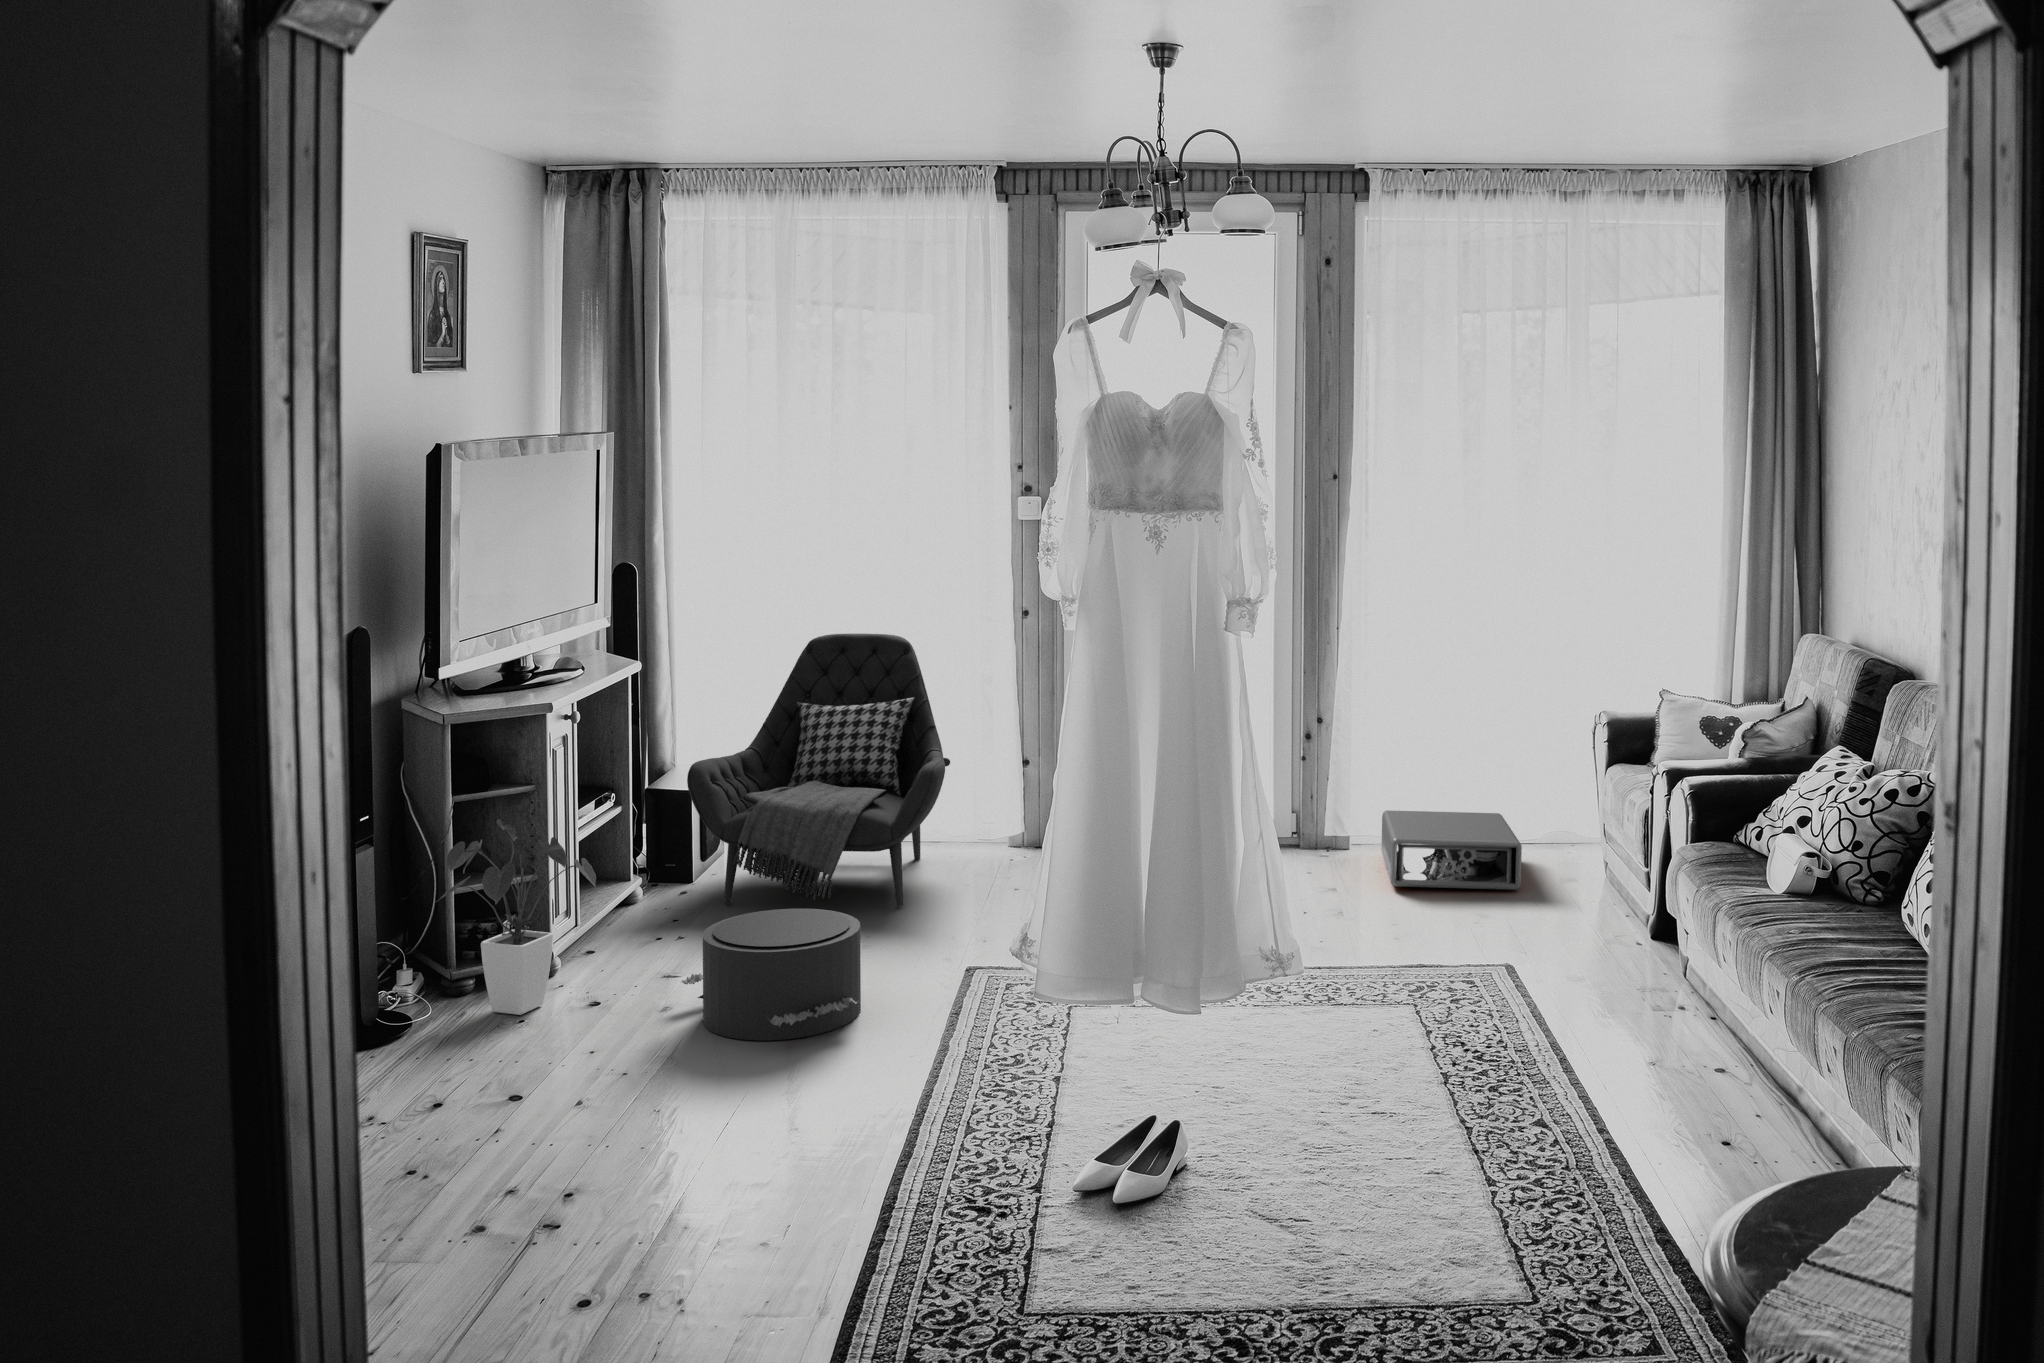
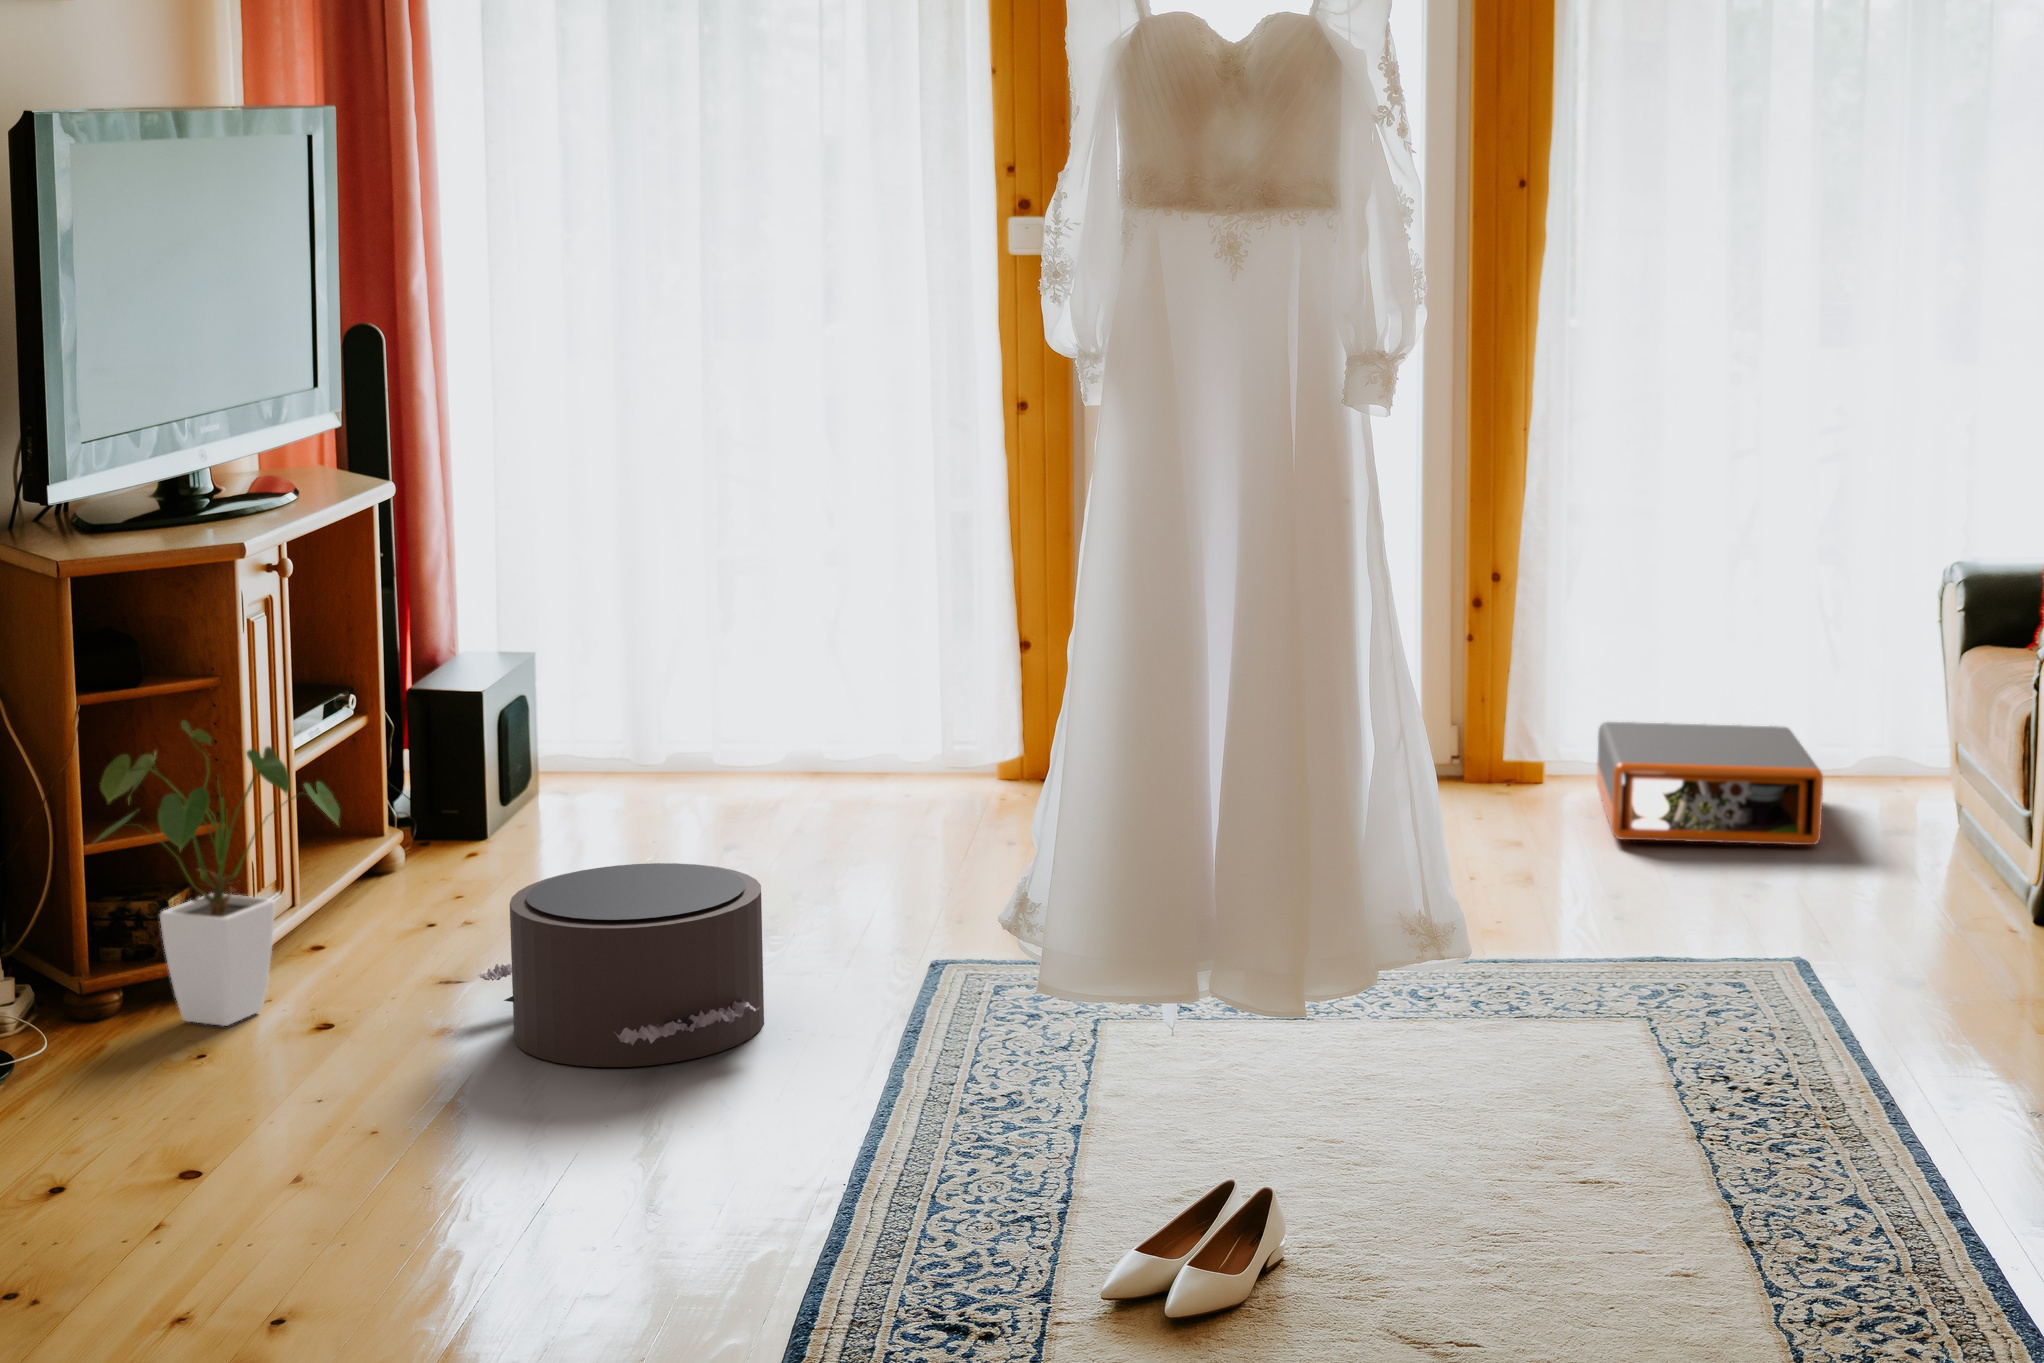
armchair: present [687,634,950,906] -> none [490,439,908,866]

